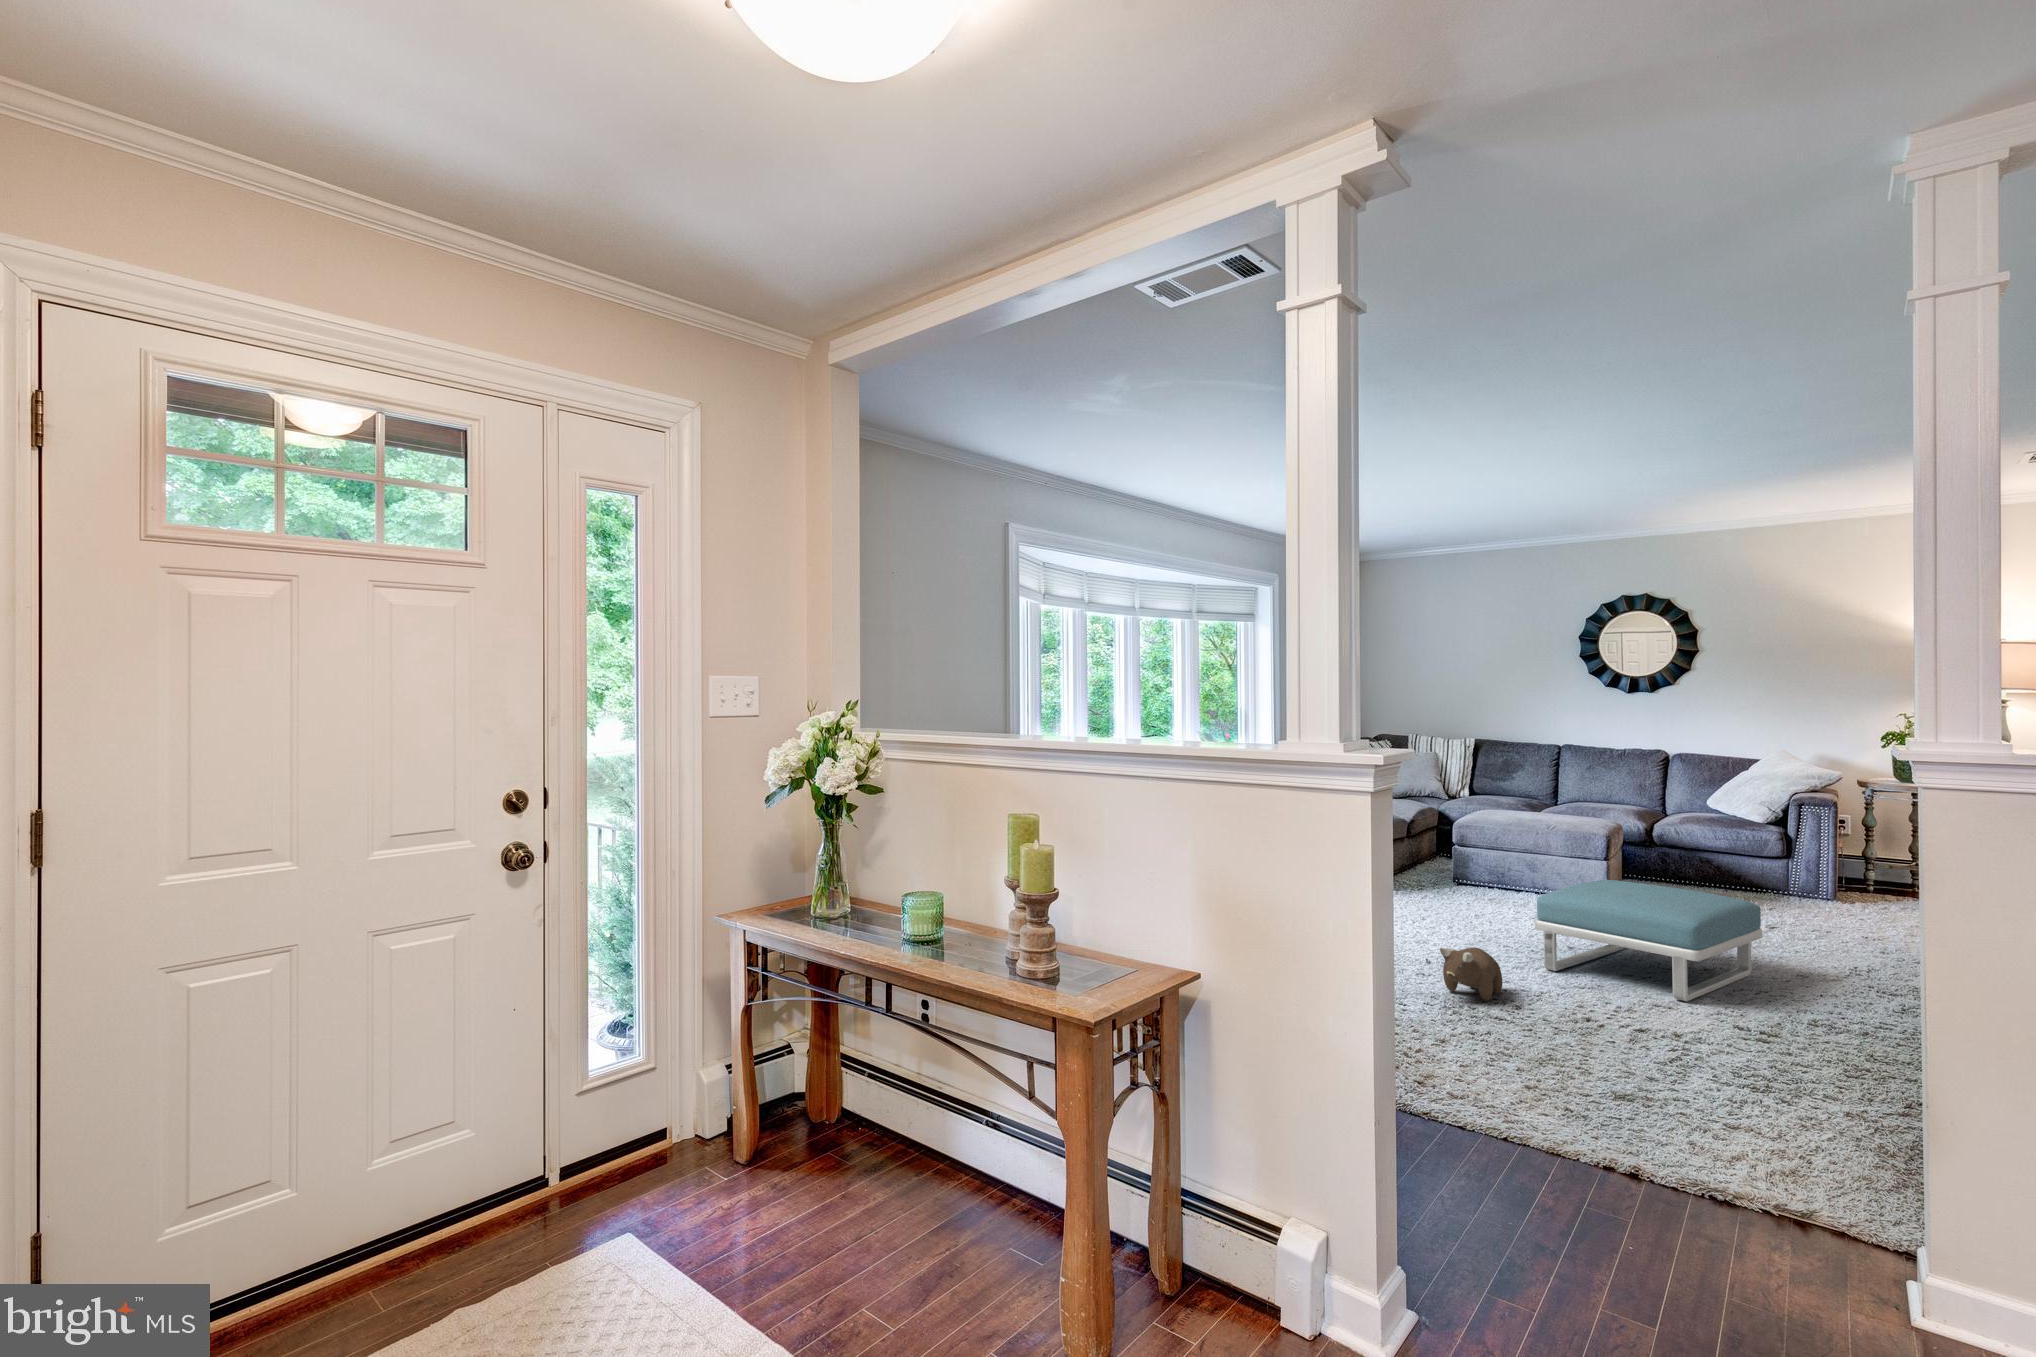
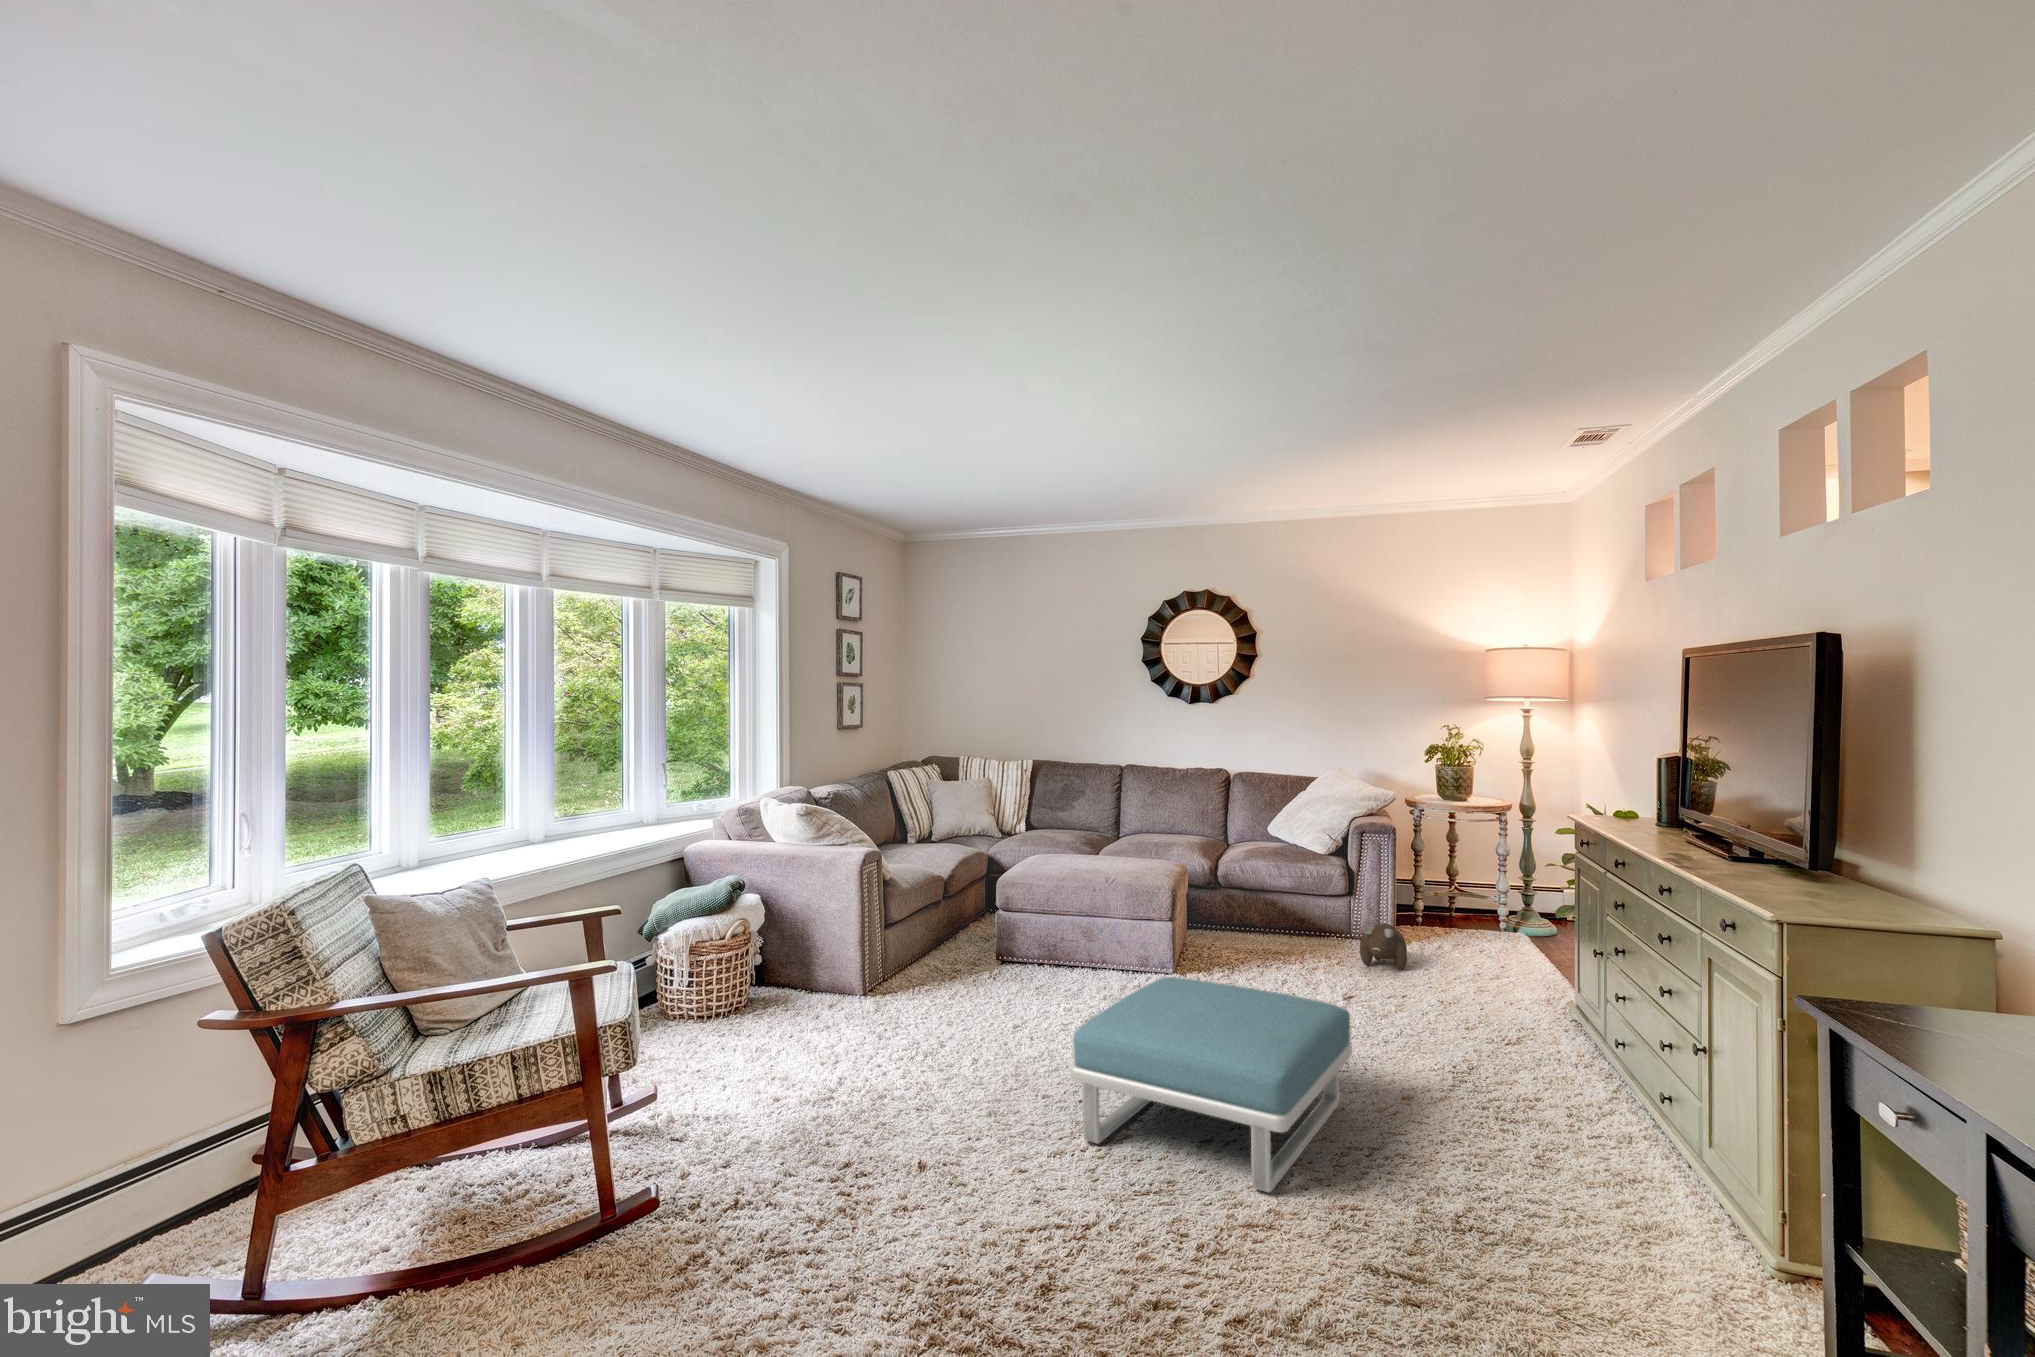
plush toy: present [1440,947,1503,1001] -> present [1360,924,1407,970]

